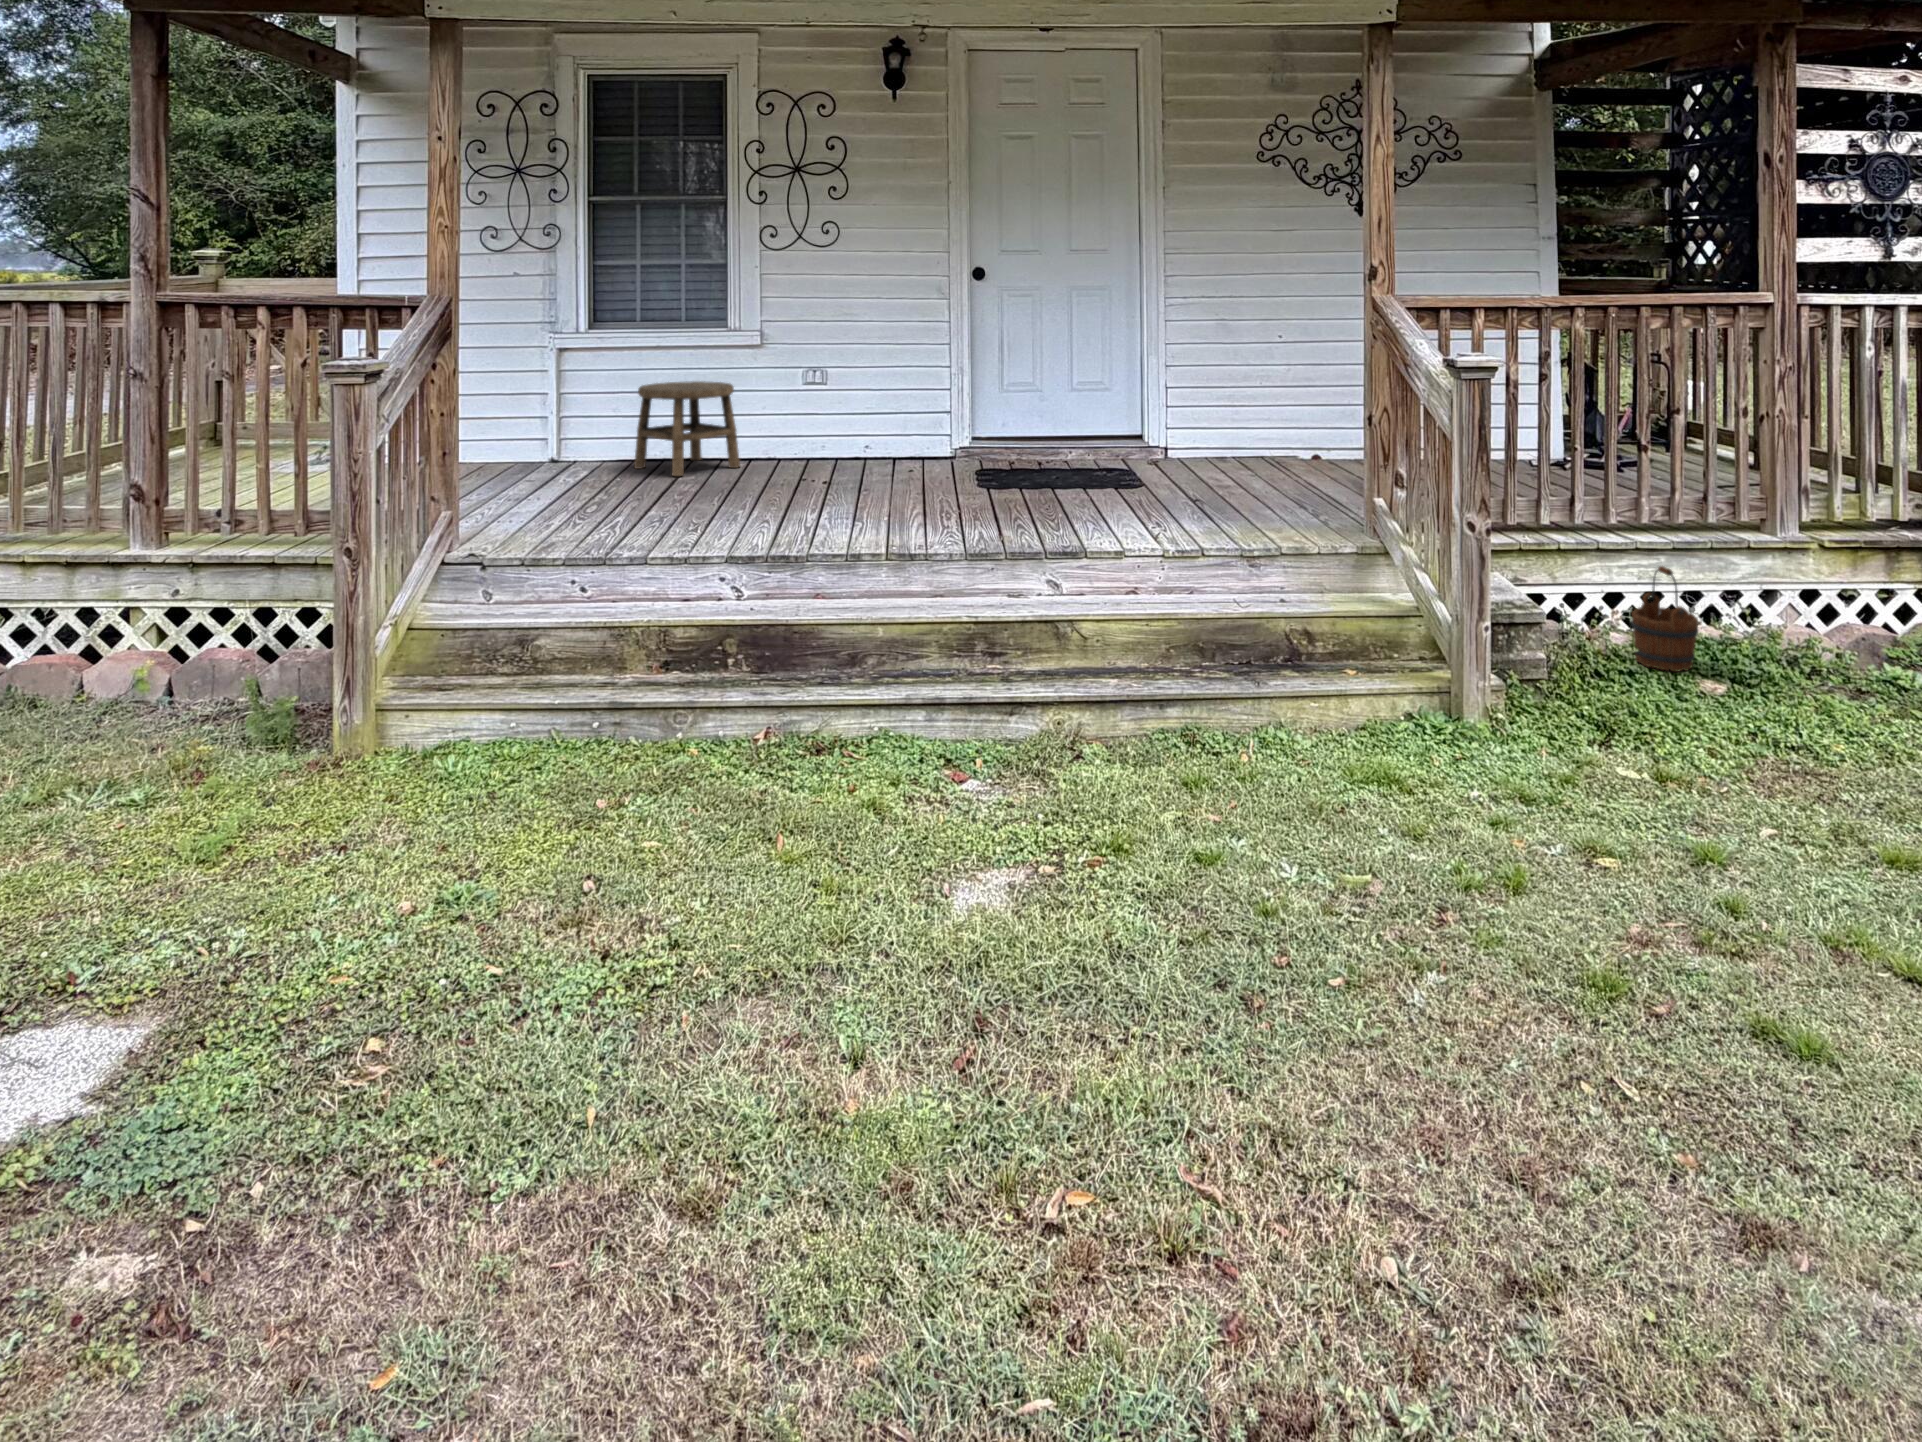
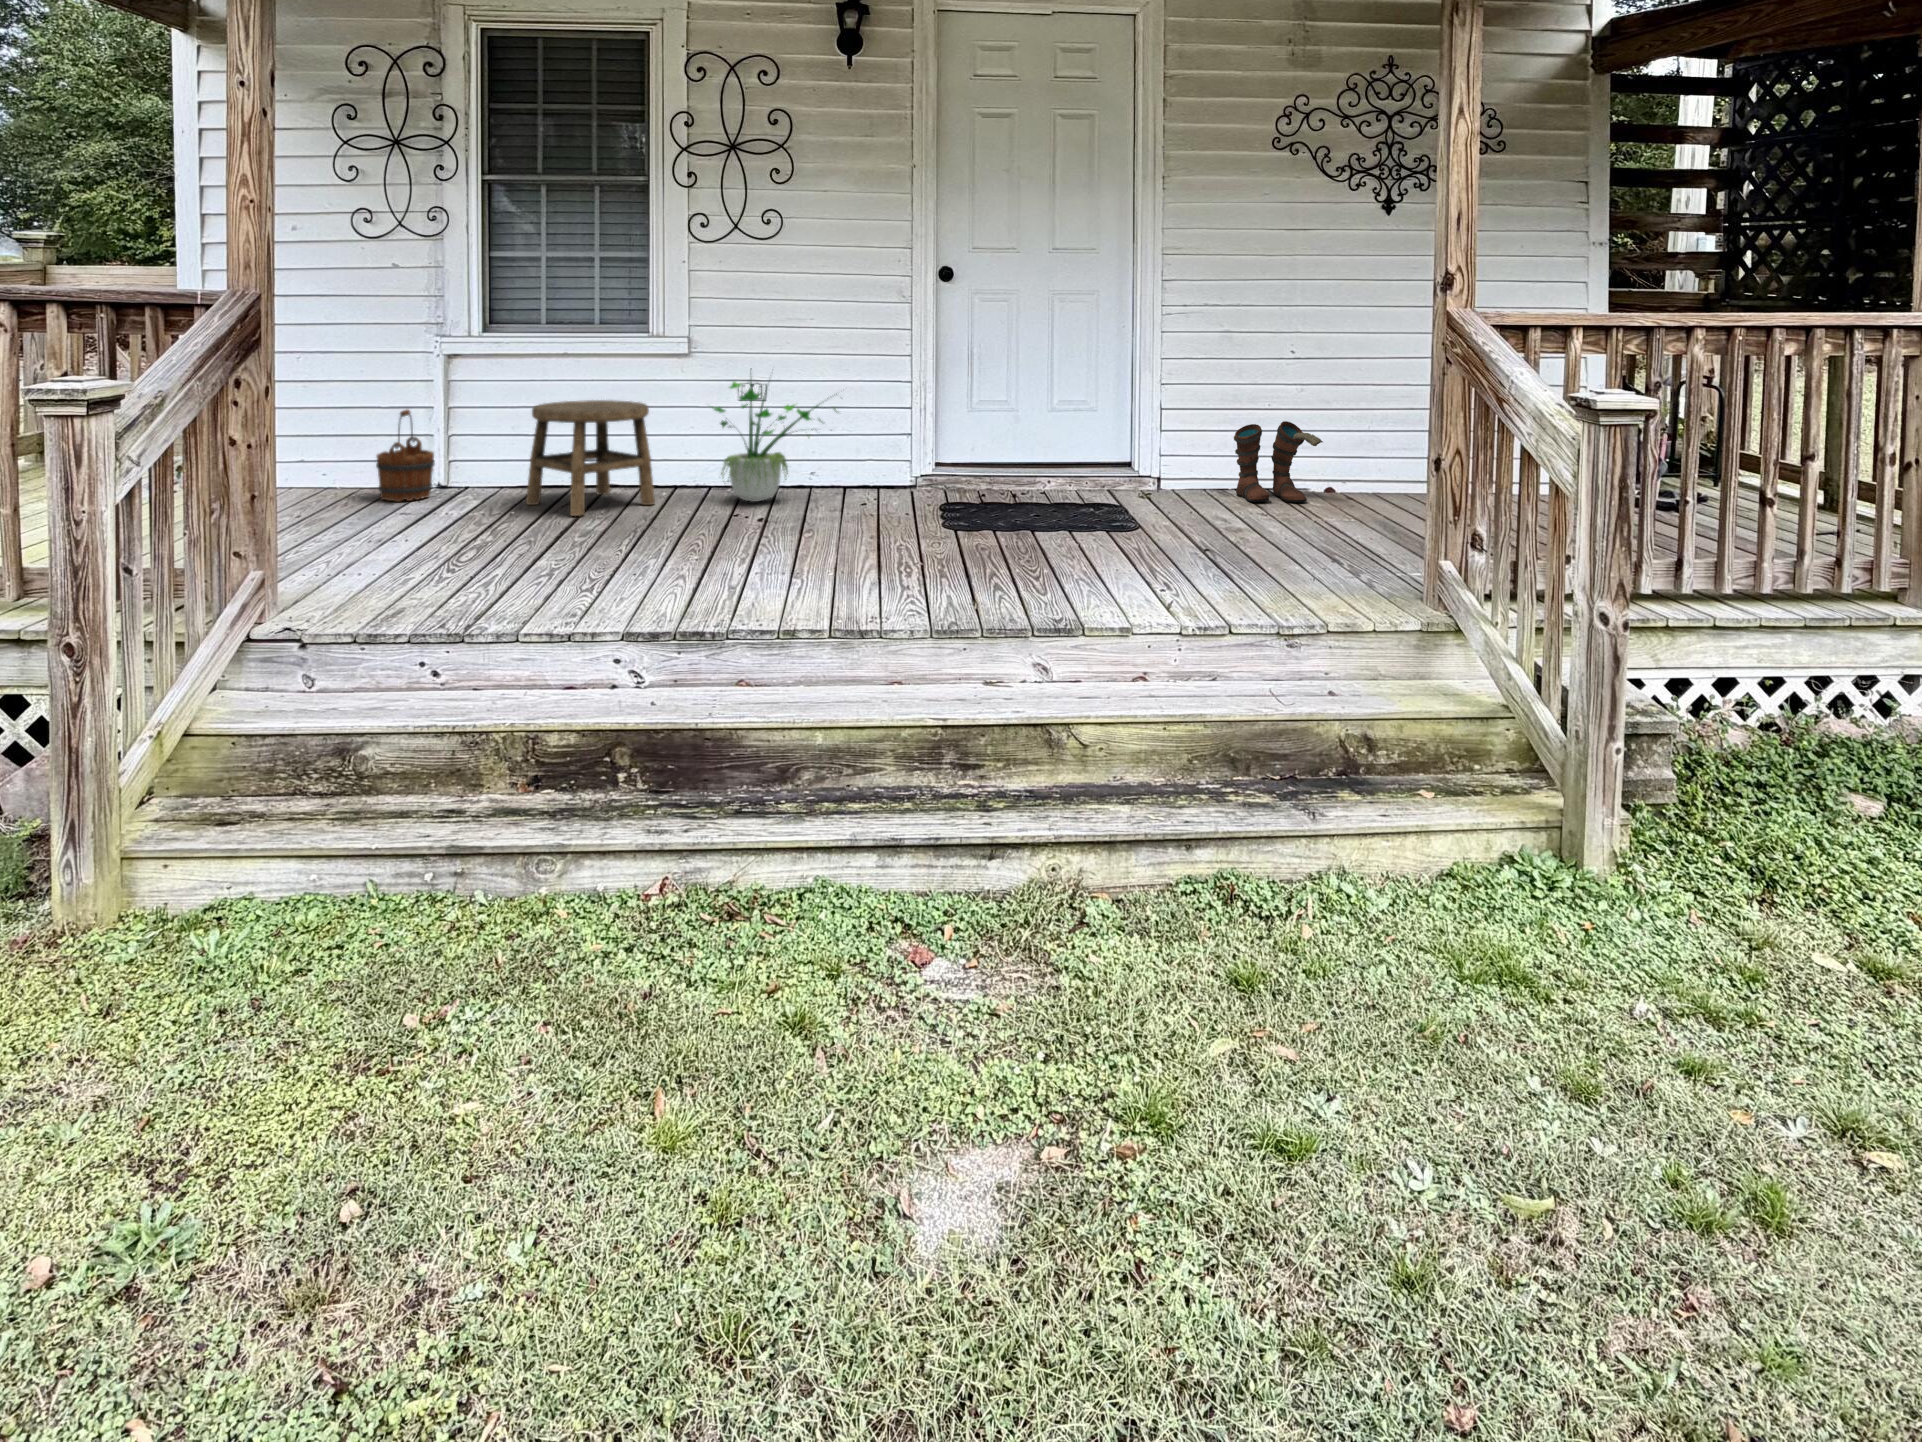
potted plant: none [780,339,901,464] -> present [713,373,836,502]
boots: none [1229,393,1305,461] -> present [1234,421,1323,502]
wooden bucket: present [1631,566,1698,671] -> present [376,410,435,501]

